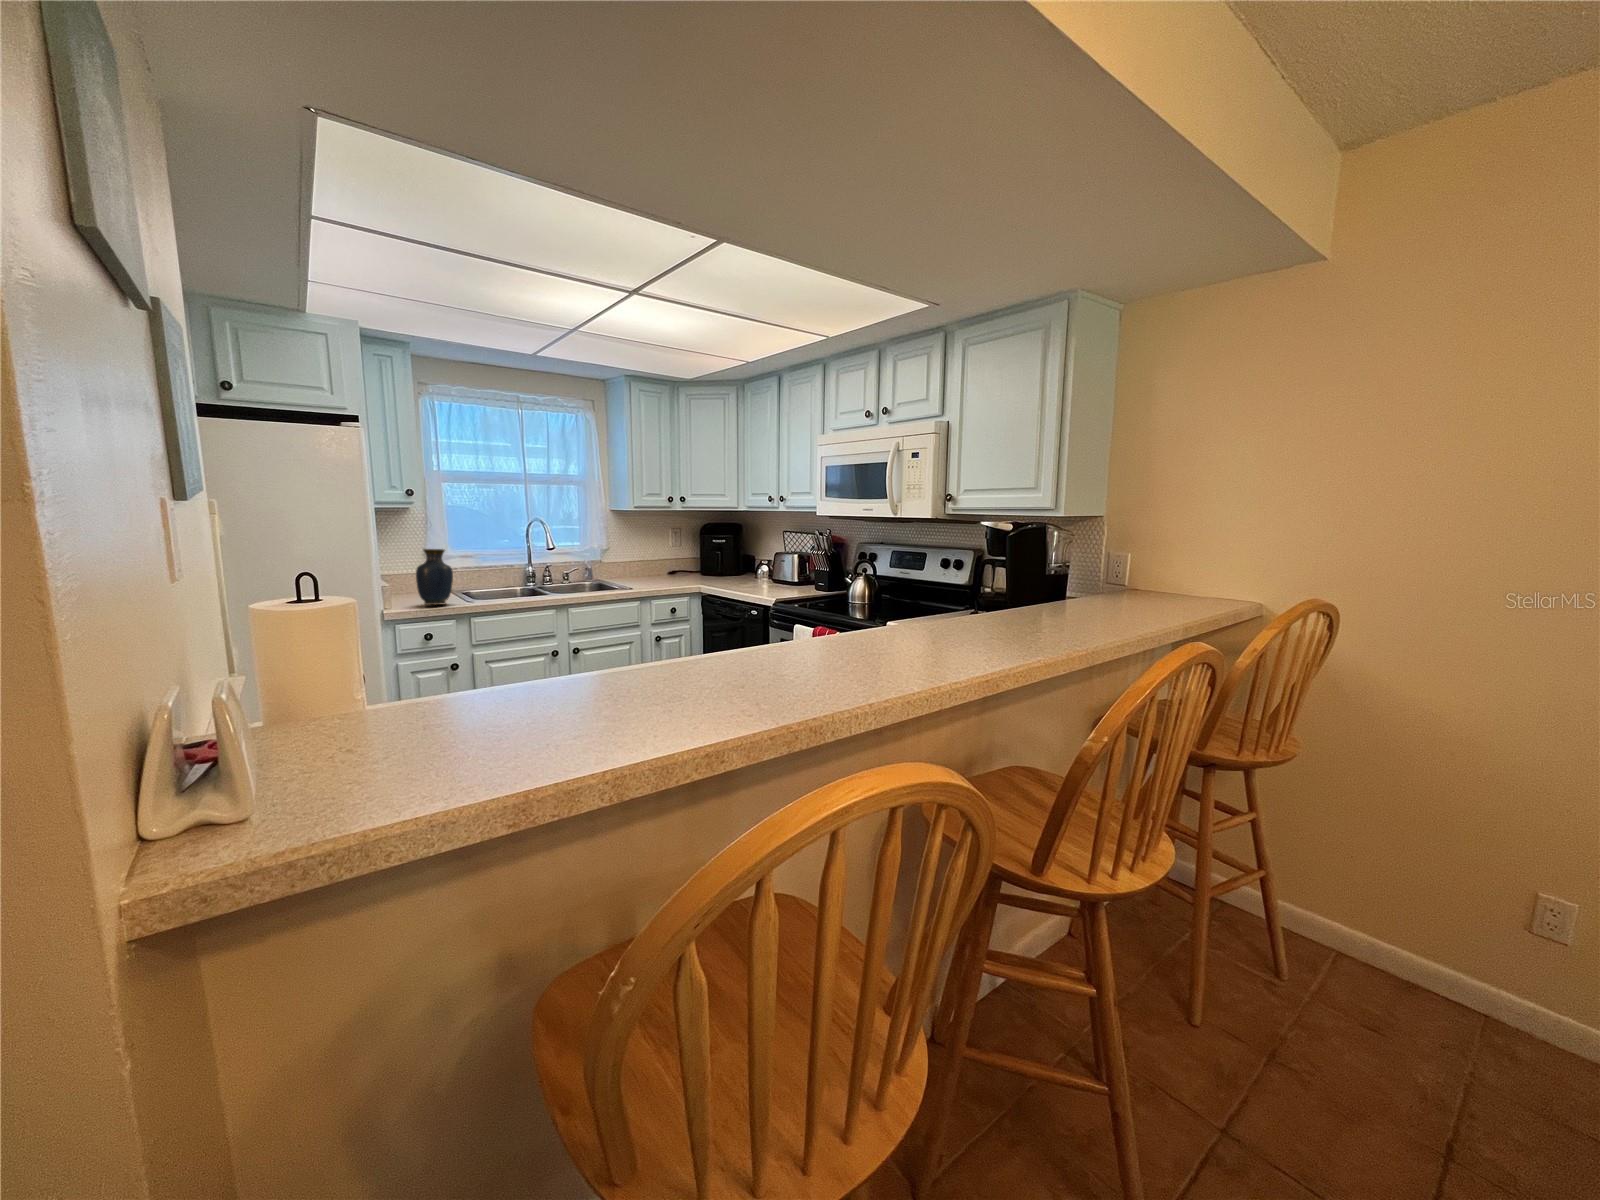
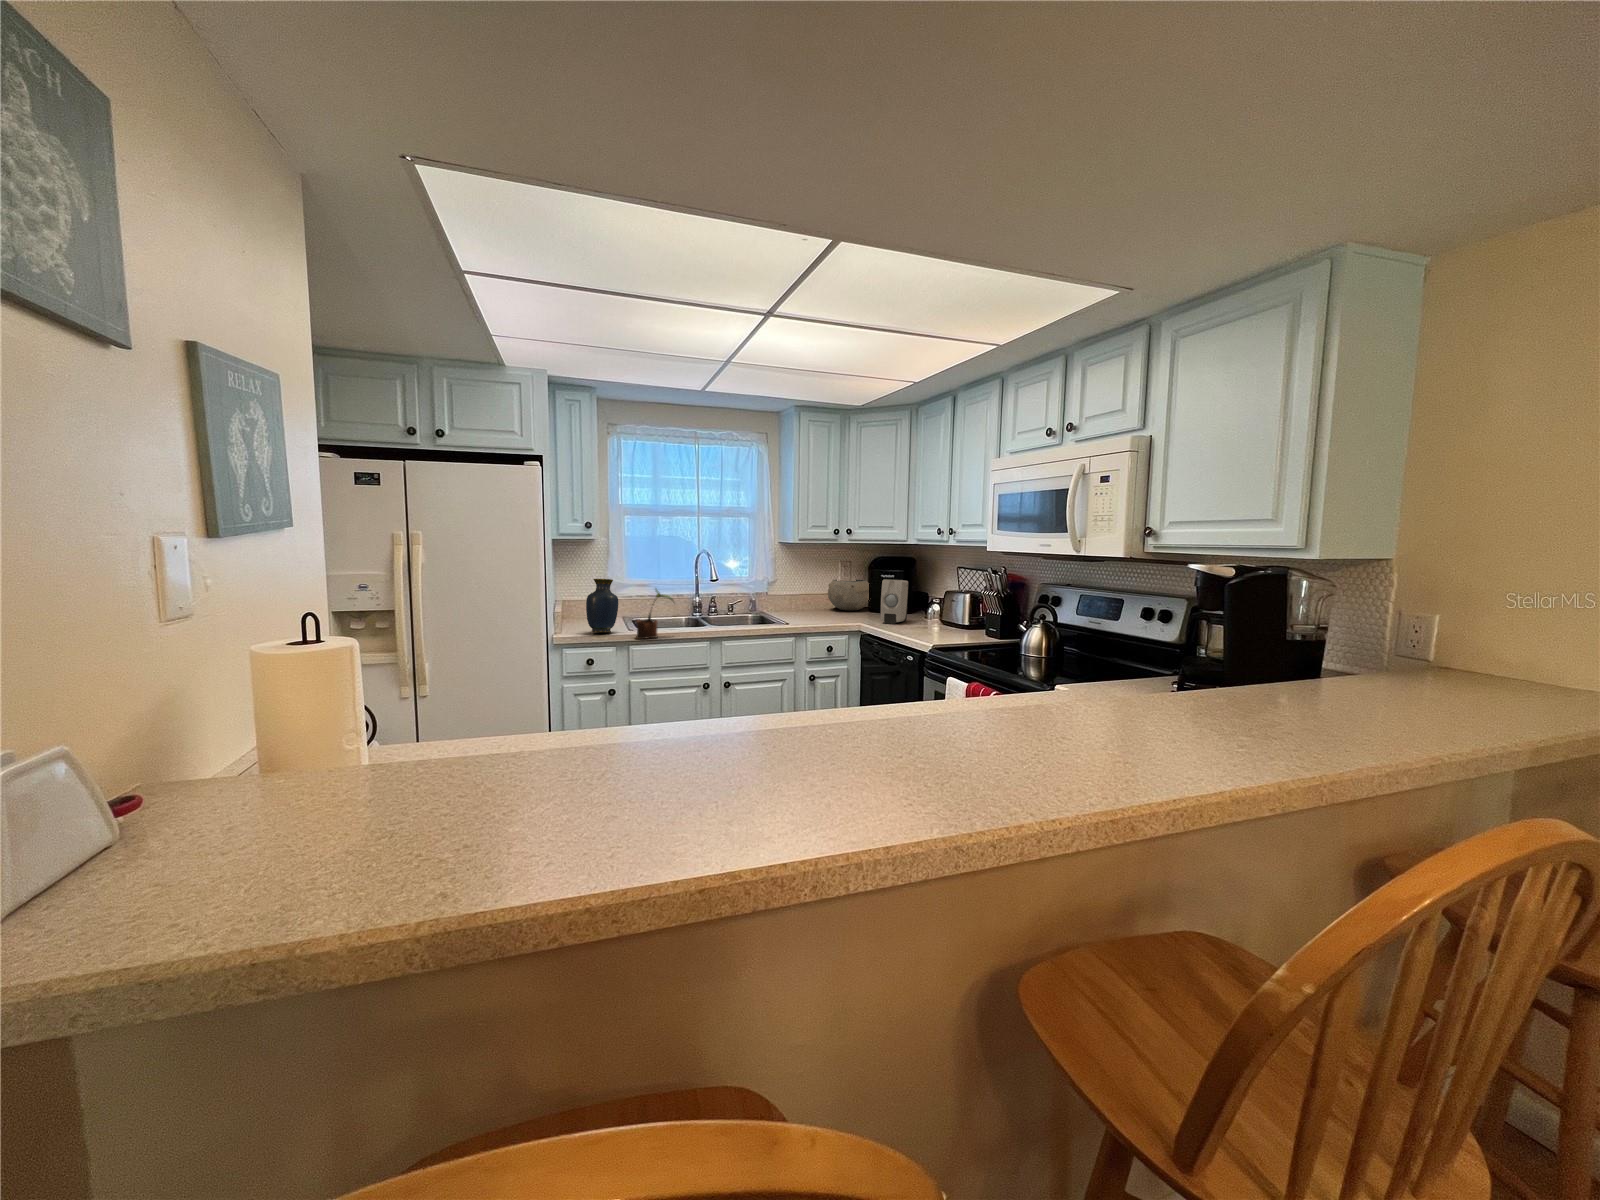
soap dispenser: none [717,544,740,584] -> present [880,579,909,624]
ceramic bowl: none [661,545,702,575] -> present [828,580,869,611]
potted plant: none [476,556,519,609] -> present [636,589,673,639]

